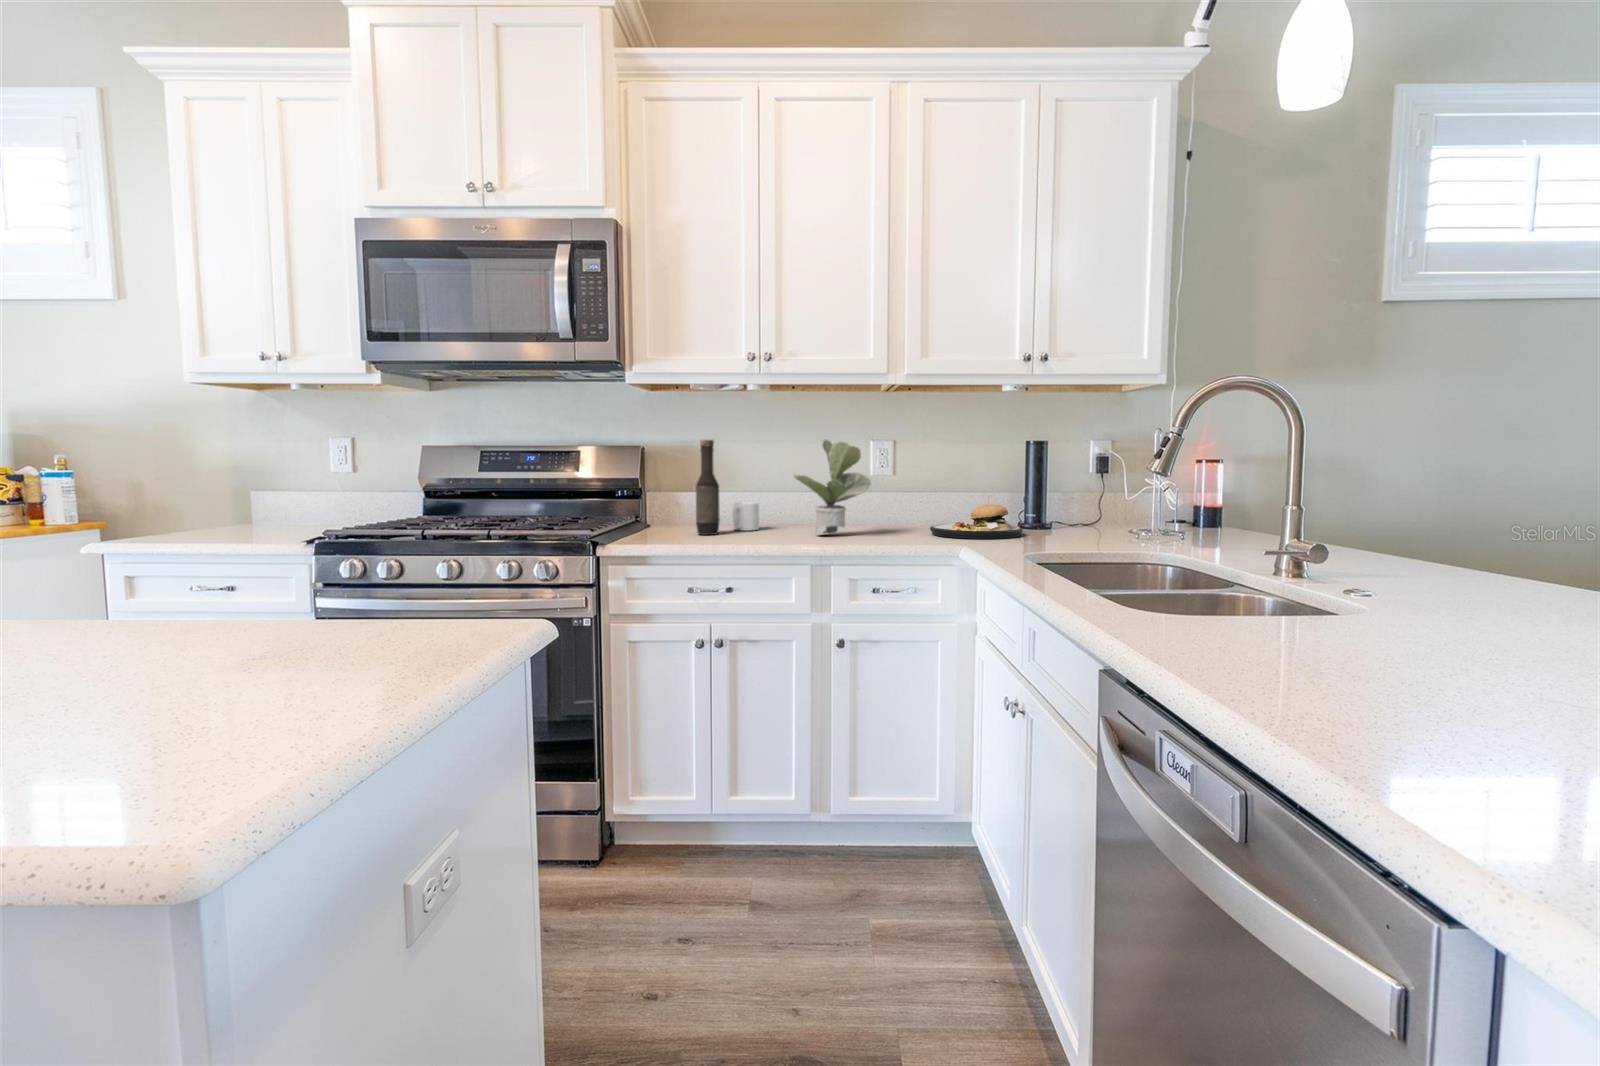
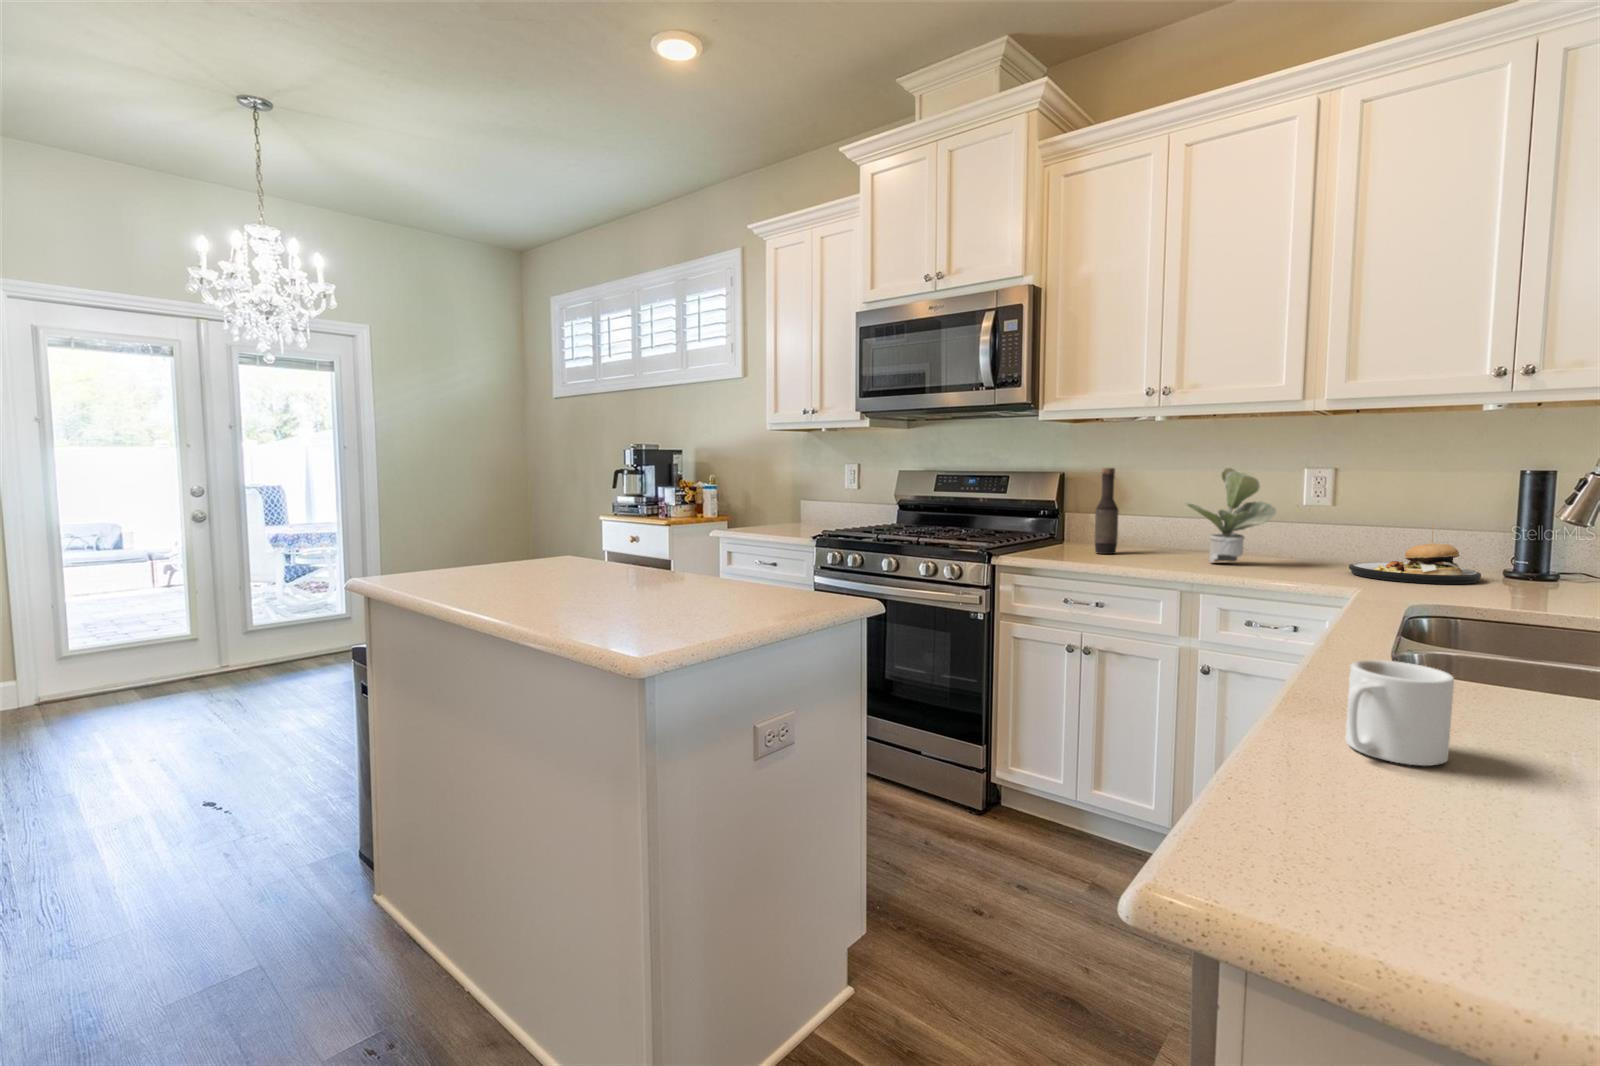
mug: present [733,502,759,531] -> present [1345,660,1454,766]

